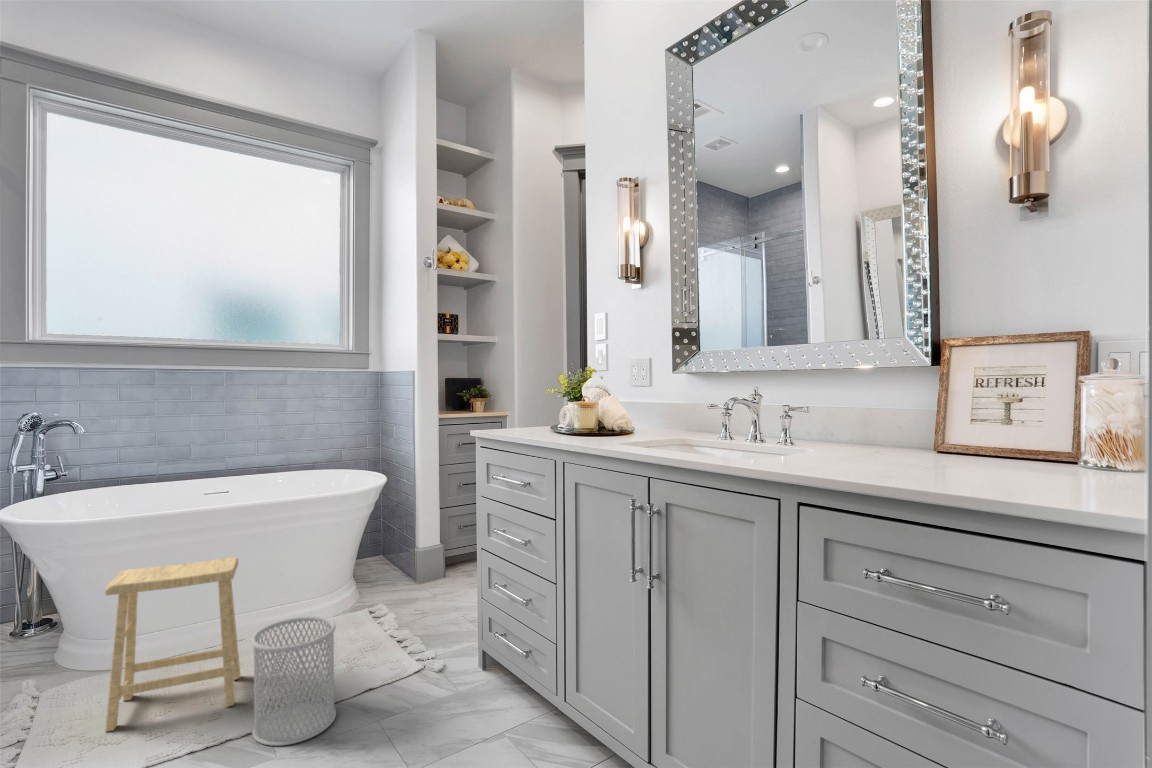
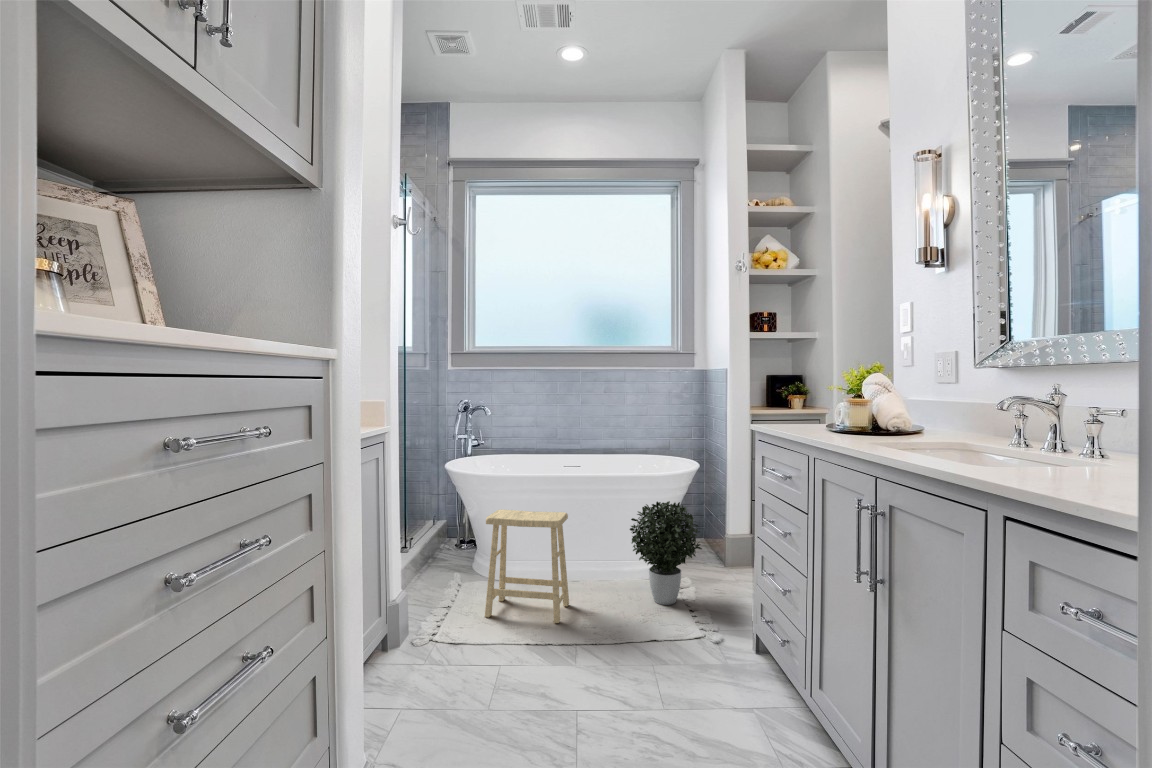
potted plant: none [319,522,407,643] -> present [630,501,702,605]
wastebasket: present [252,616,336,746] -> none [564,566,624,662]

